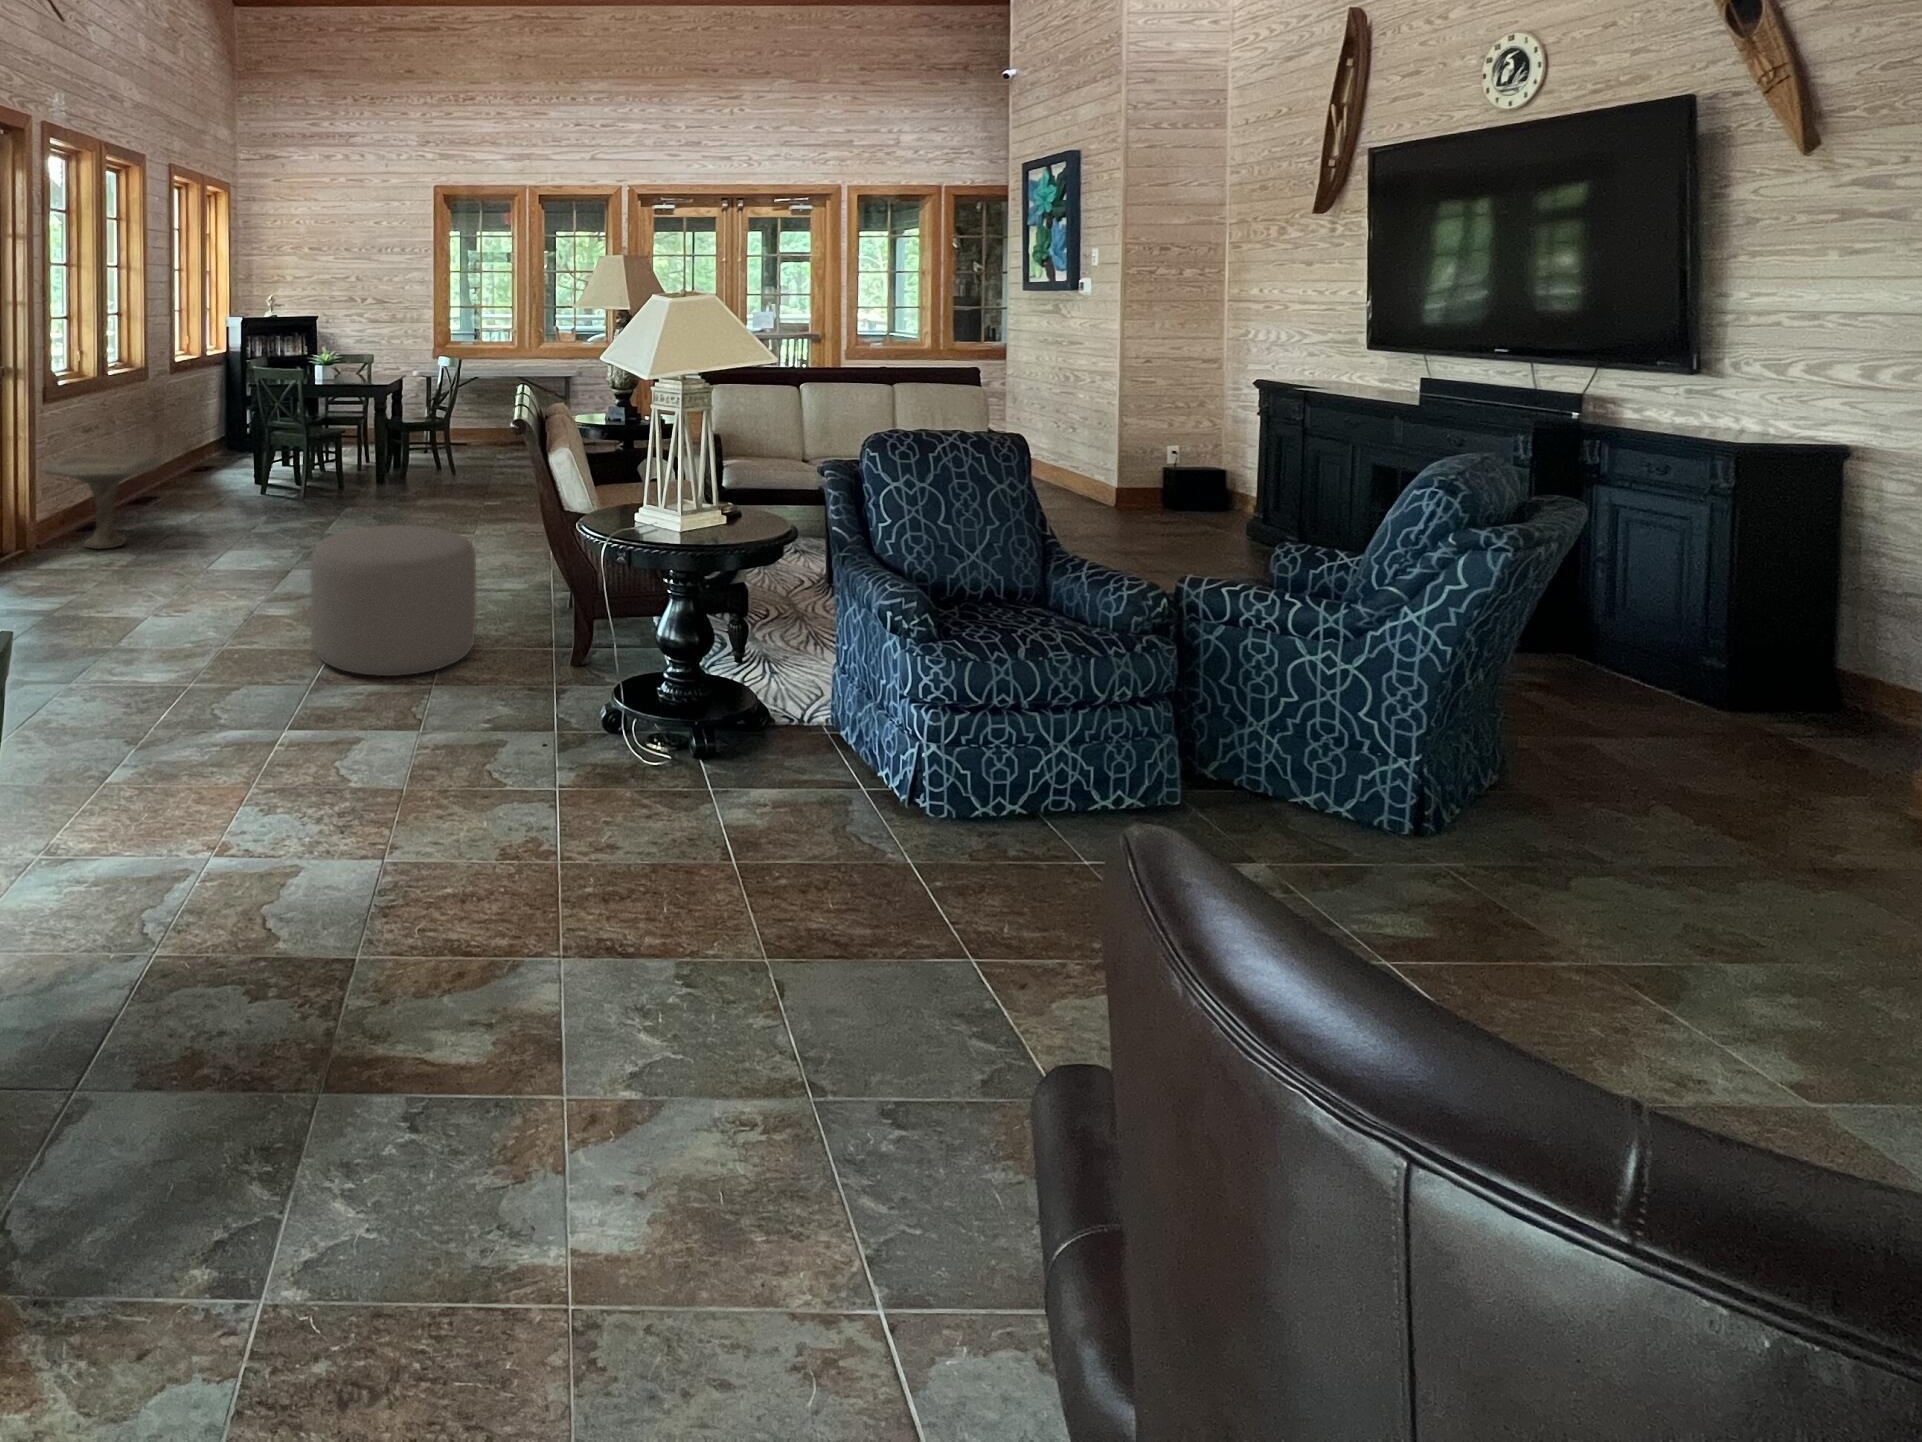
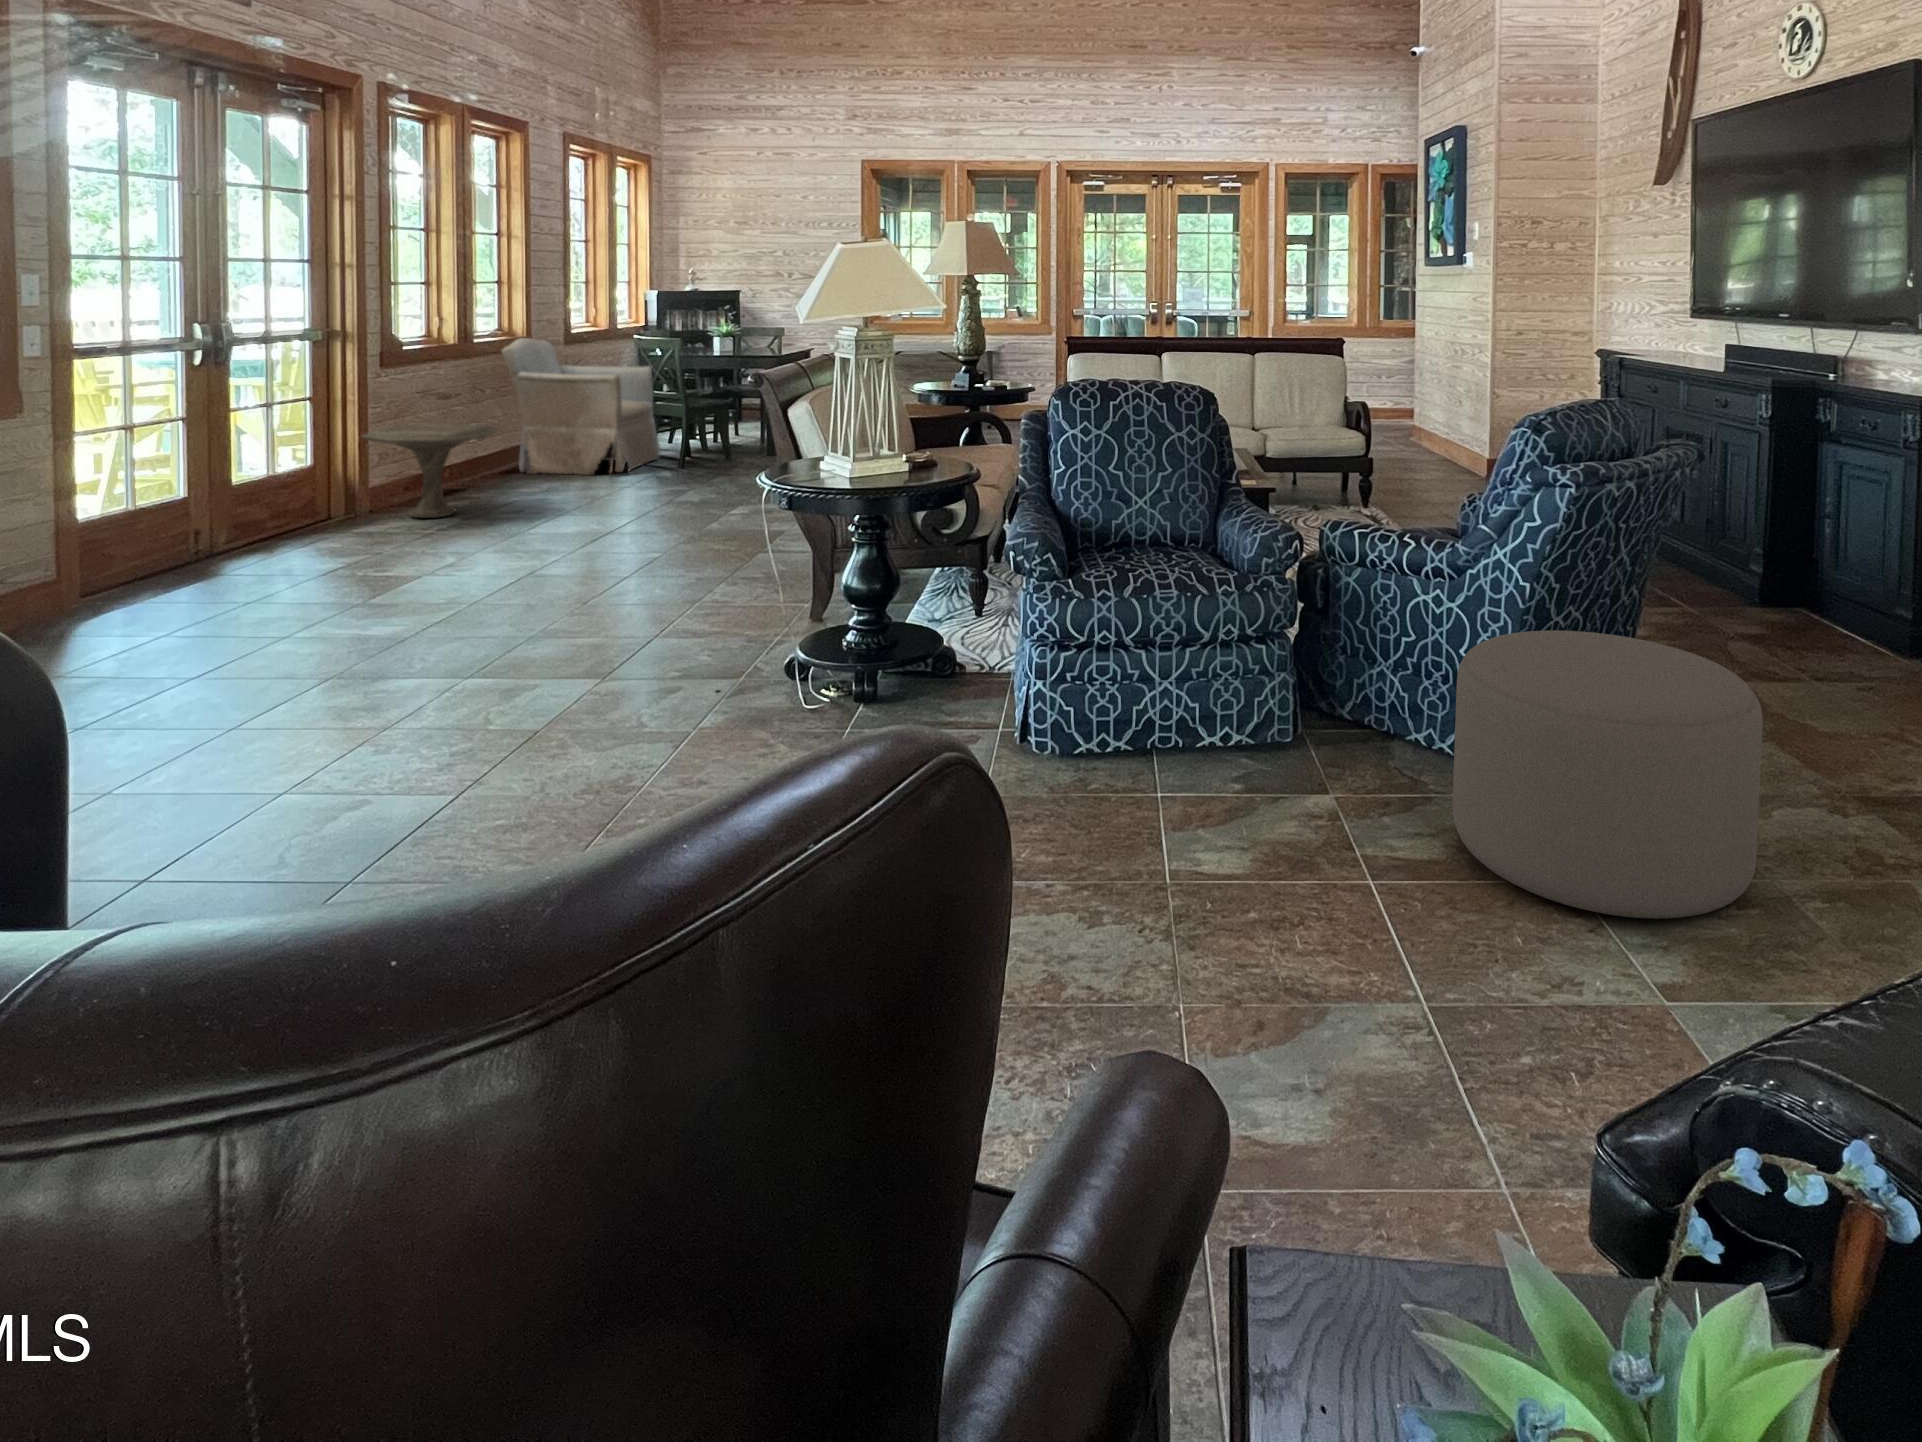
armchair: none [131,362,272,496] -> present [502,338,661,475]
ottoman: present [311,525,476,676] -> present [1453,631,1762,918]

